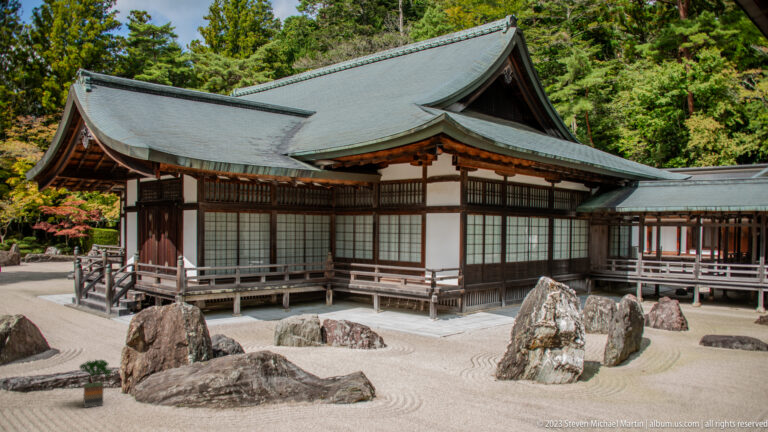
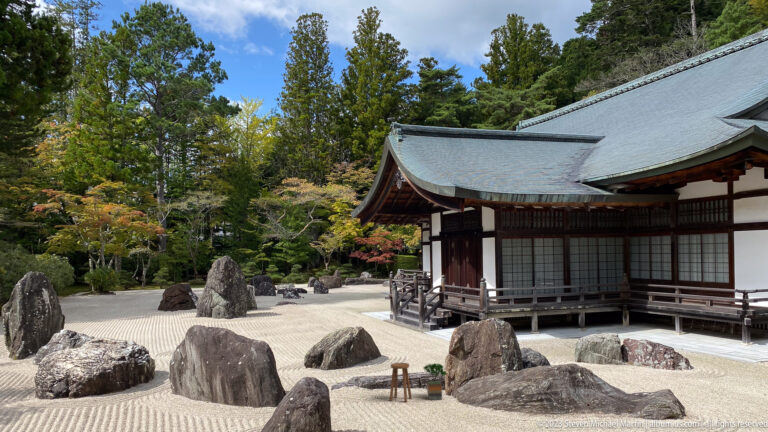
stool: none [23,362,59,415] -> present [390,363,412,402]

